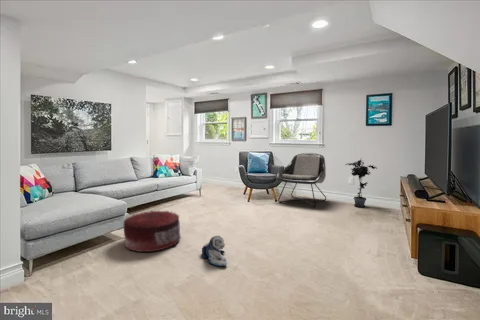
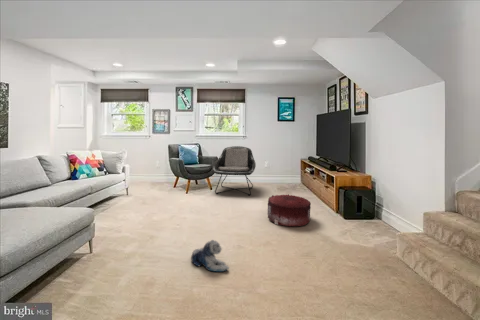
potted plant: present [346,160,377,207] -> none [269,151,296,191]
pouf: present [124,211,180,252] -> present [268,194,311,227]

